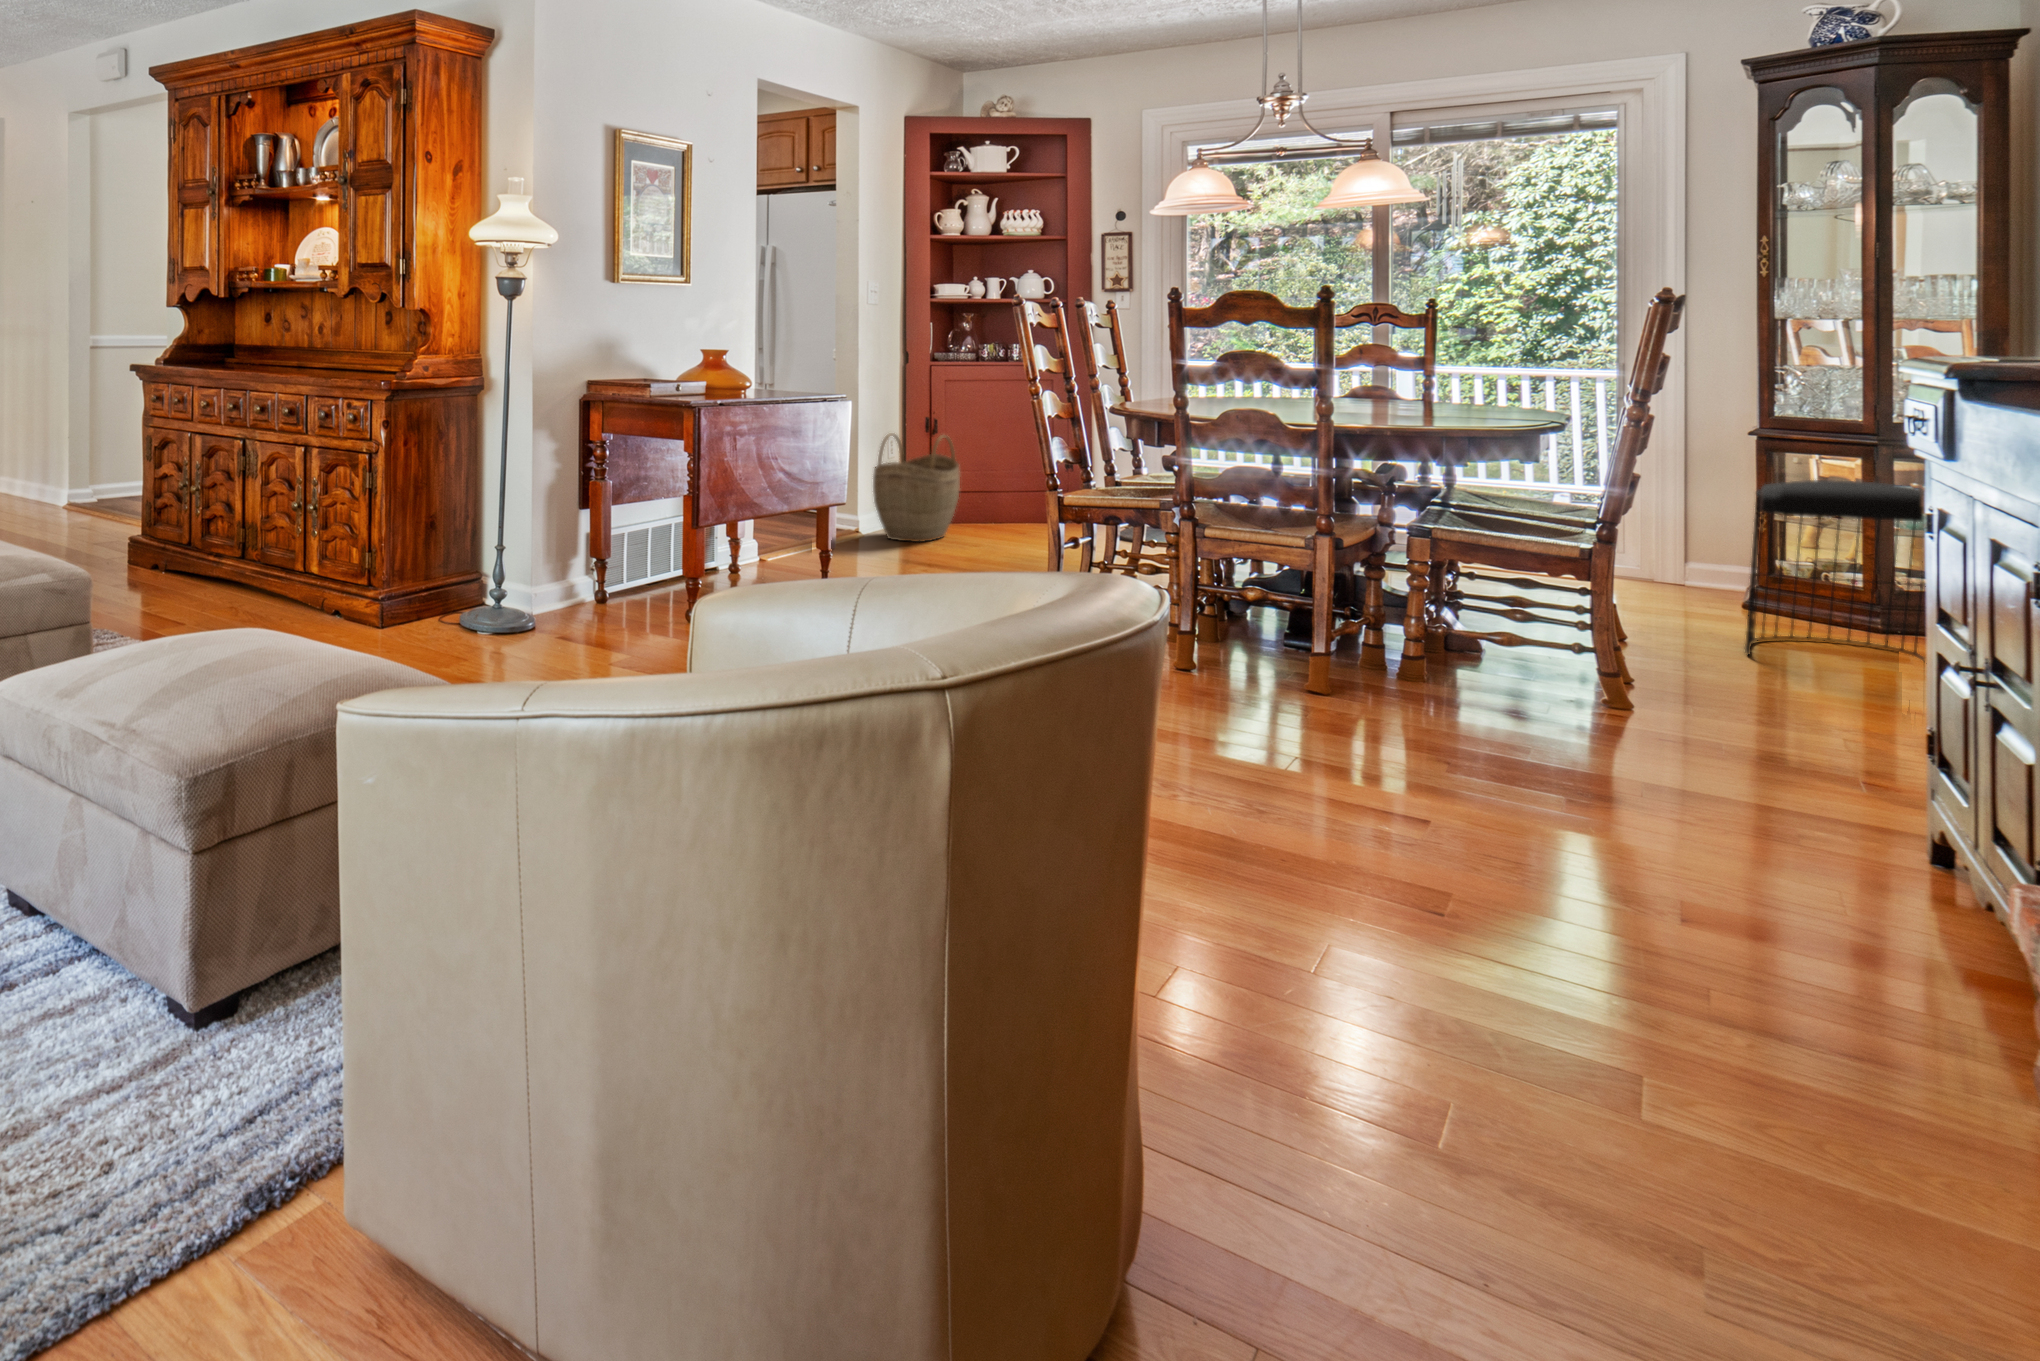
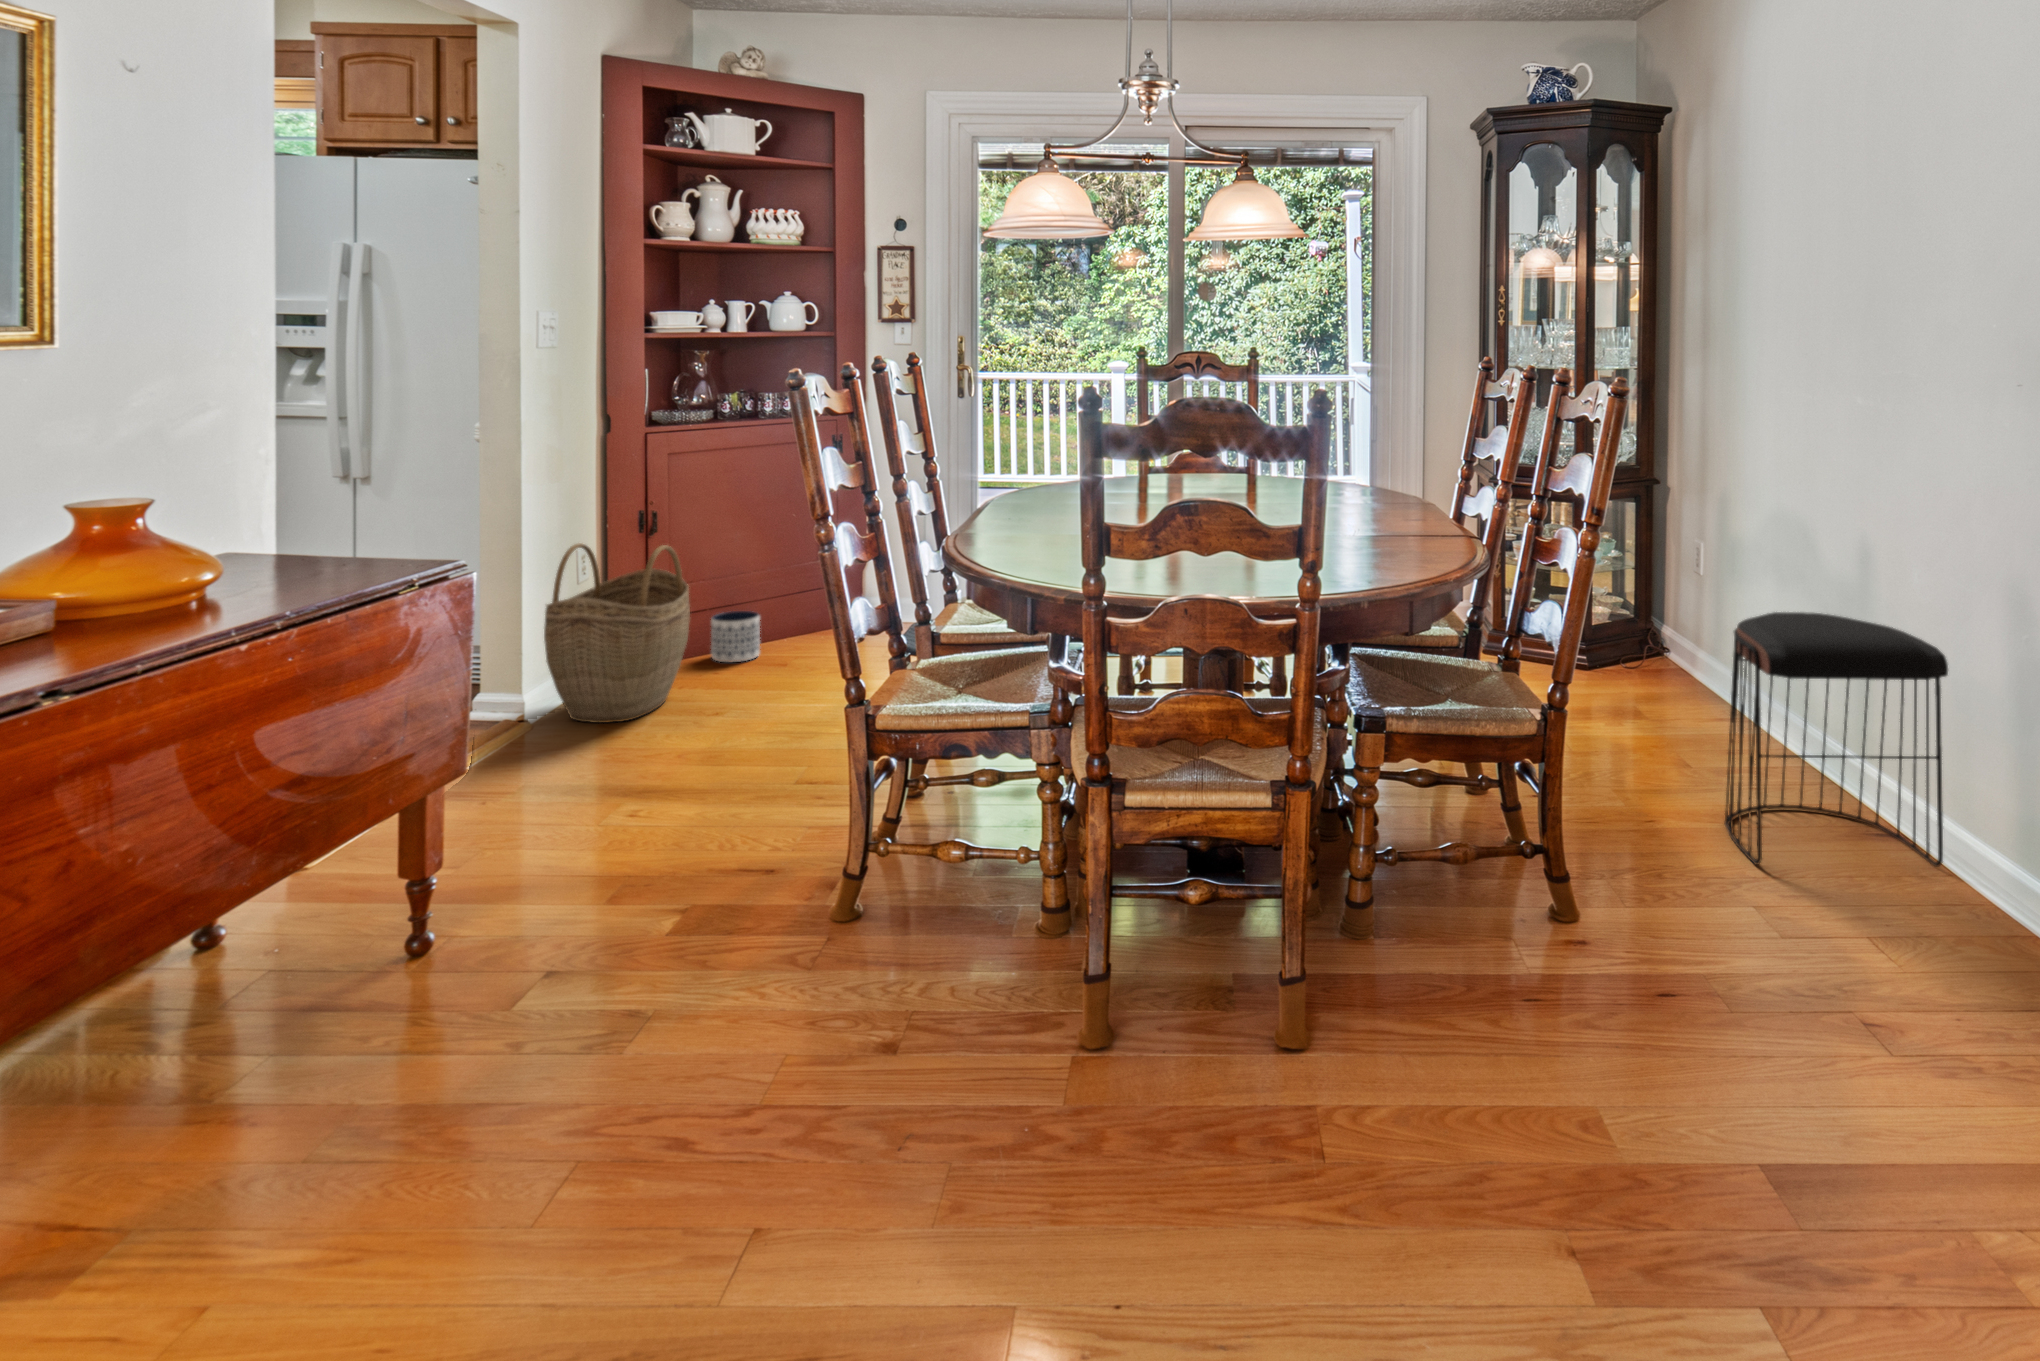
planter: none [973,493,1006,525] -> present [711,611,760,662]

